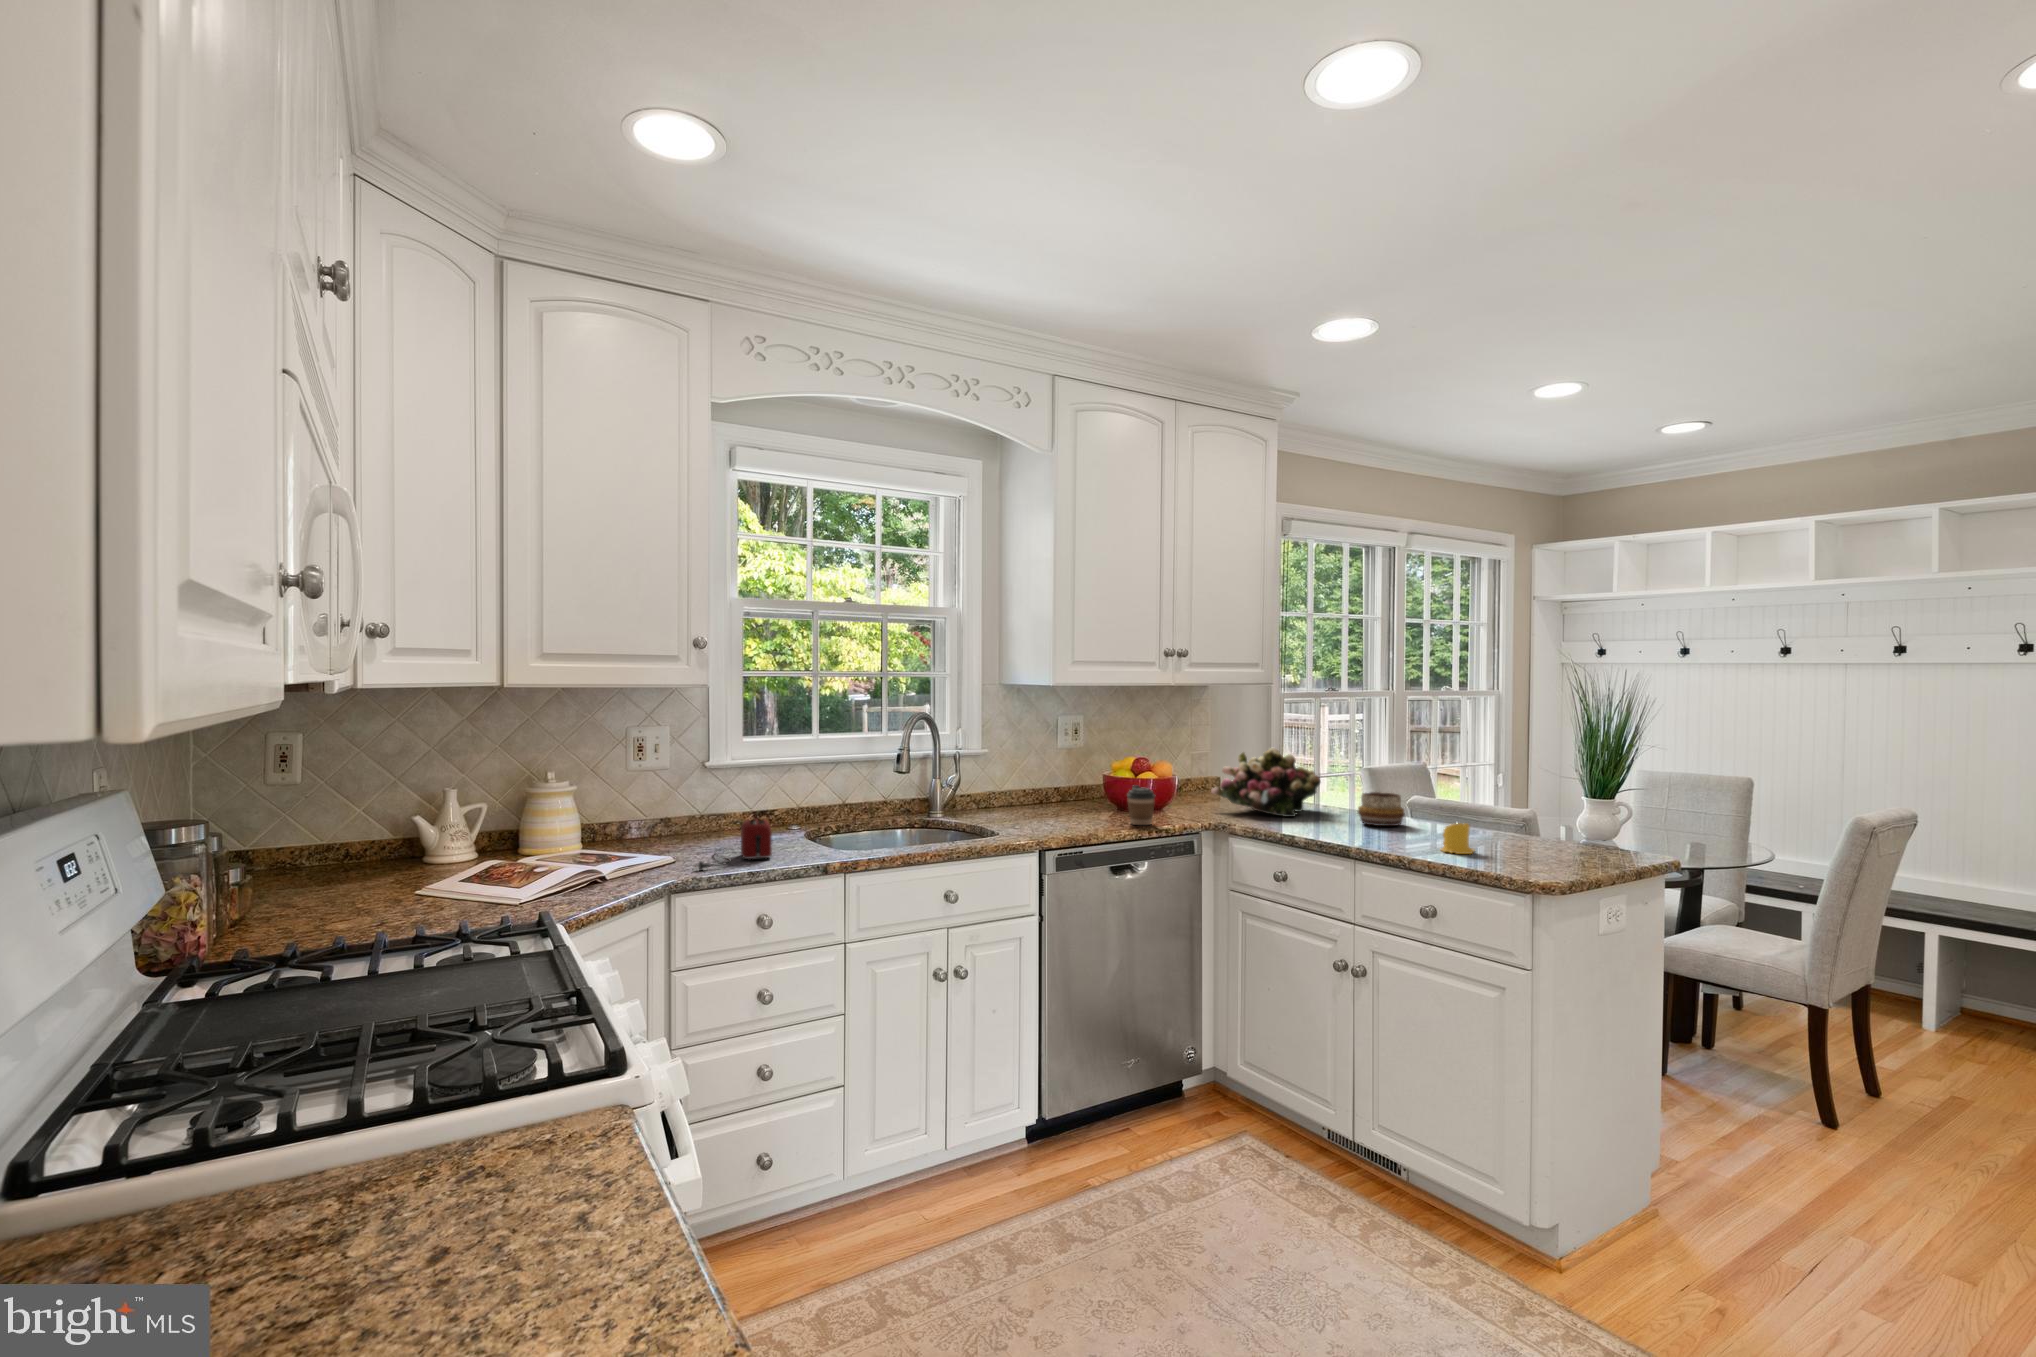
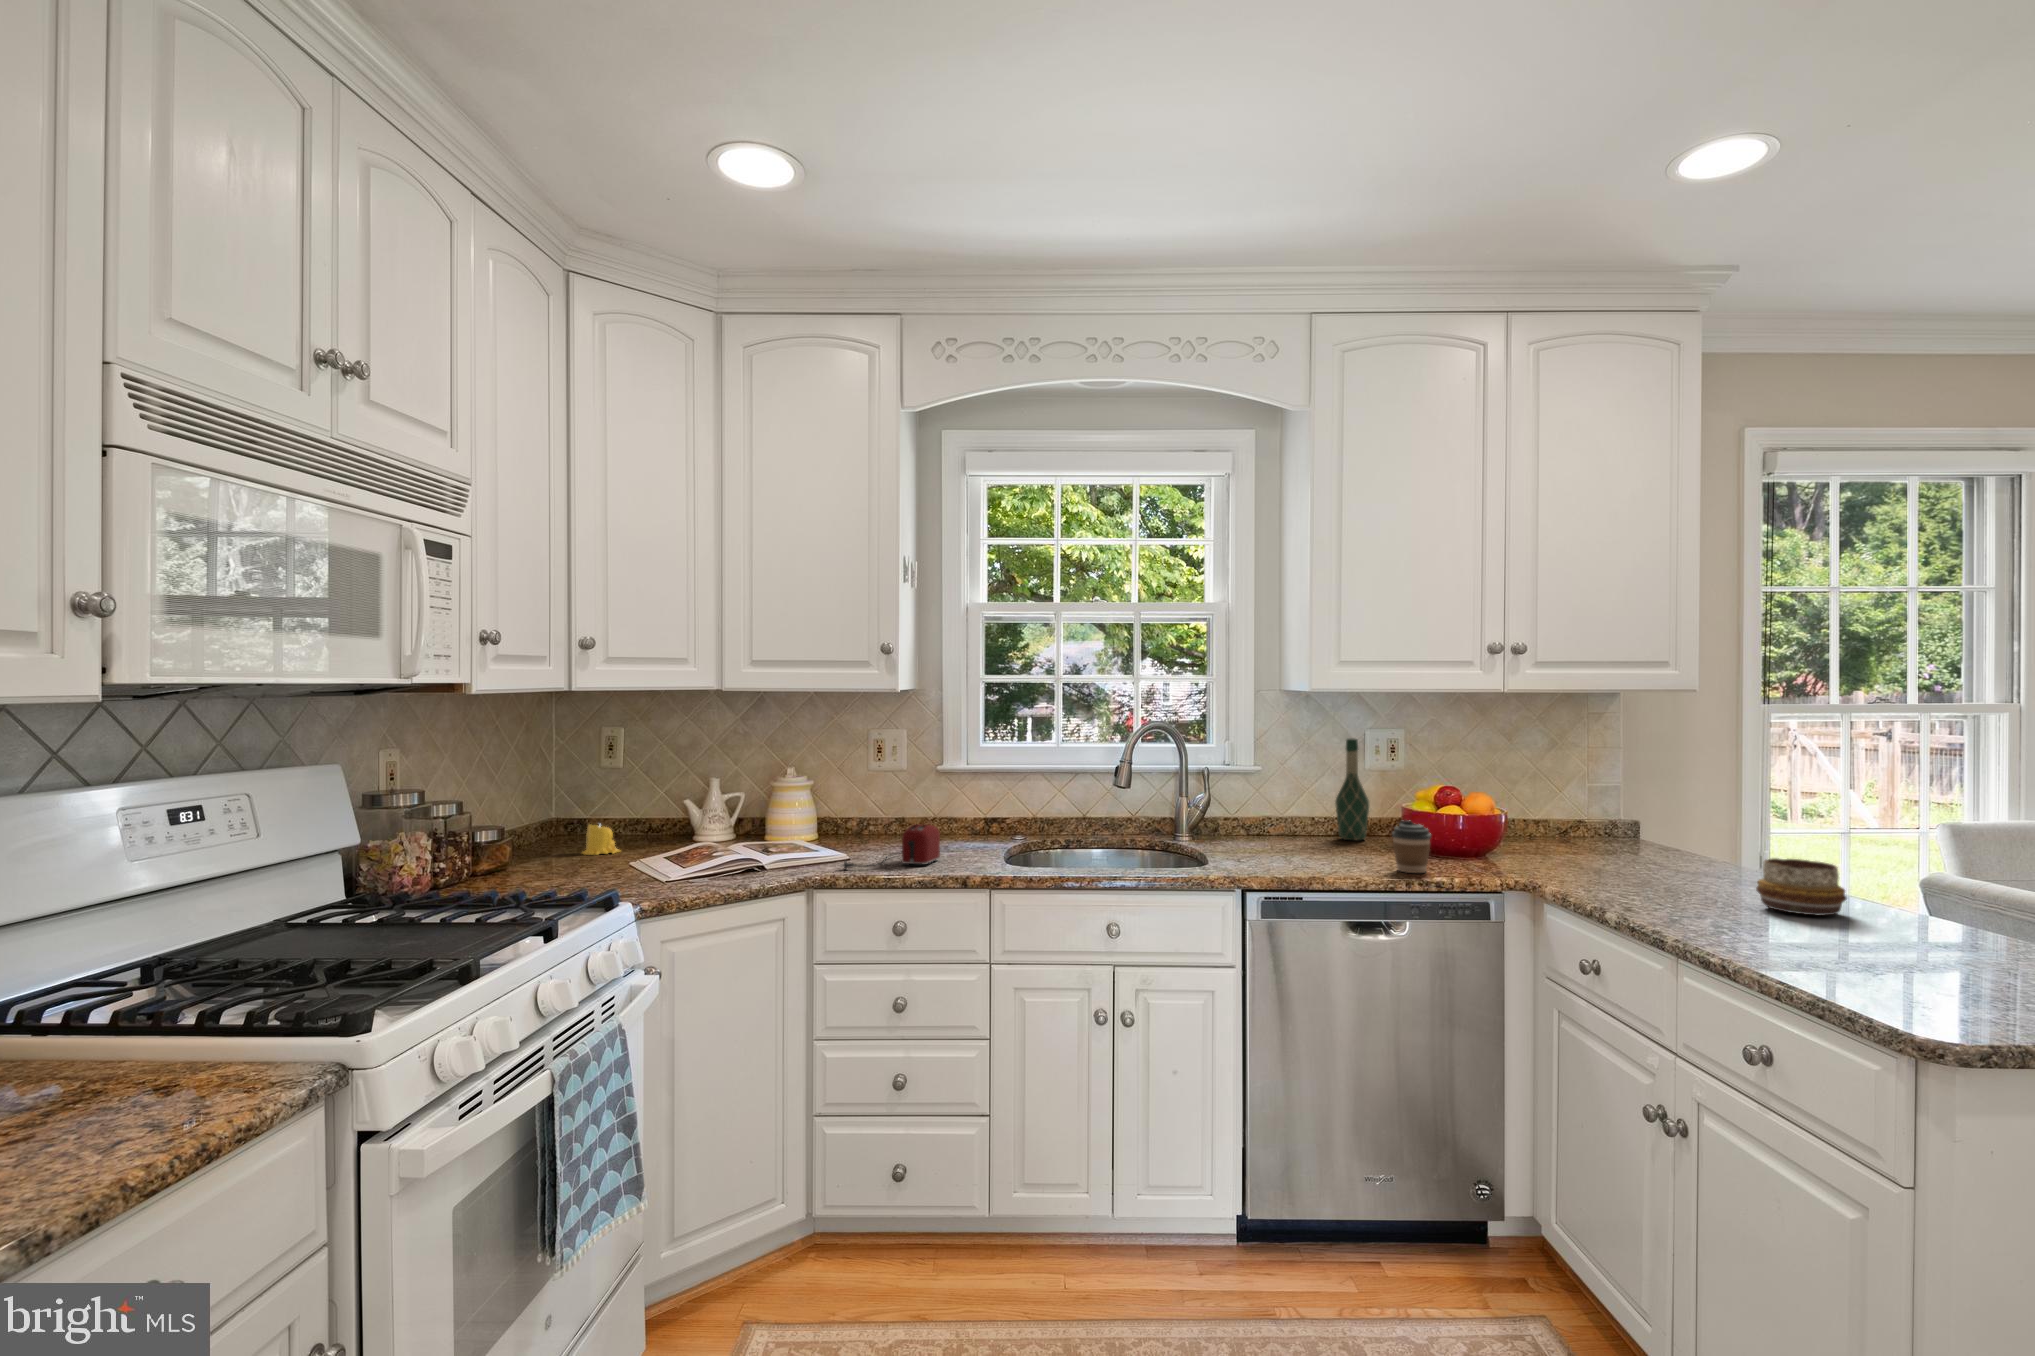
wine bottle: none [1042,723,1068,807] -> present [1335,739,1369,840]
flower arrangement: present [1211,748,1321,817] -> none [1551,781,1731,885]
candle: present [1441,823,1474,854] -> present [582,824,620,855]

